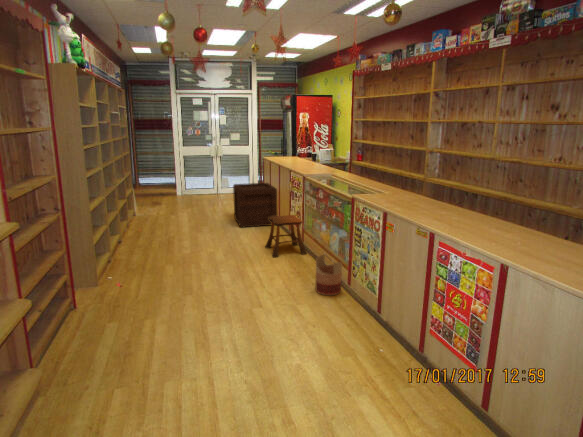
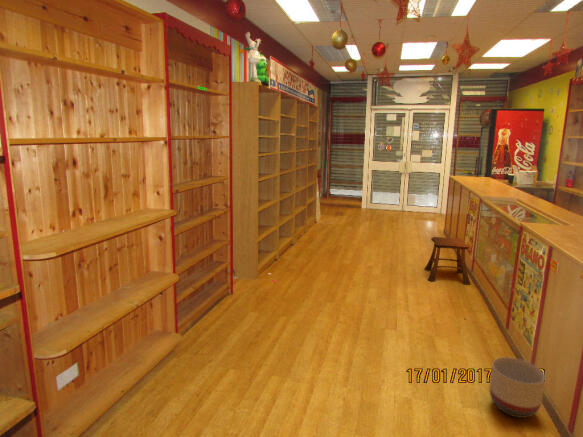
wooden crate: present [233,183,277,227] -> none [406,200,454,248]
basket: present [316,254,342,295] -> none [462,286,499,337]
planter: none [358,304,395,348] -> present [489,357,545,418]

